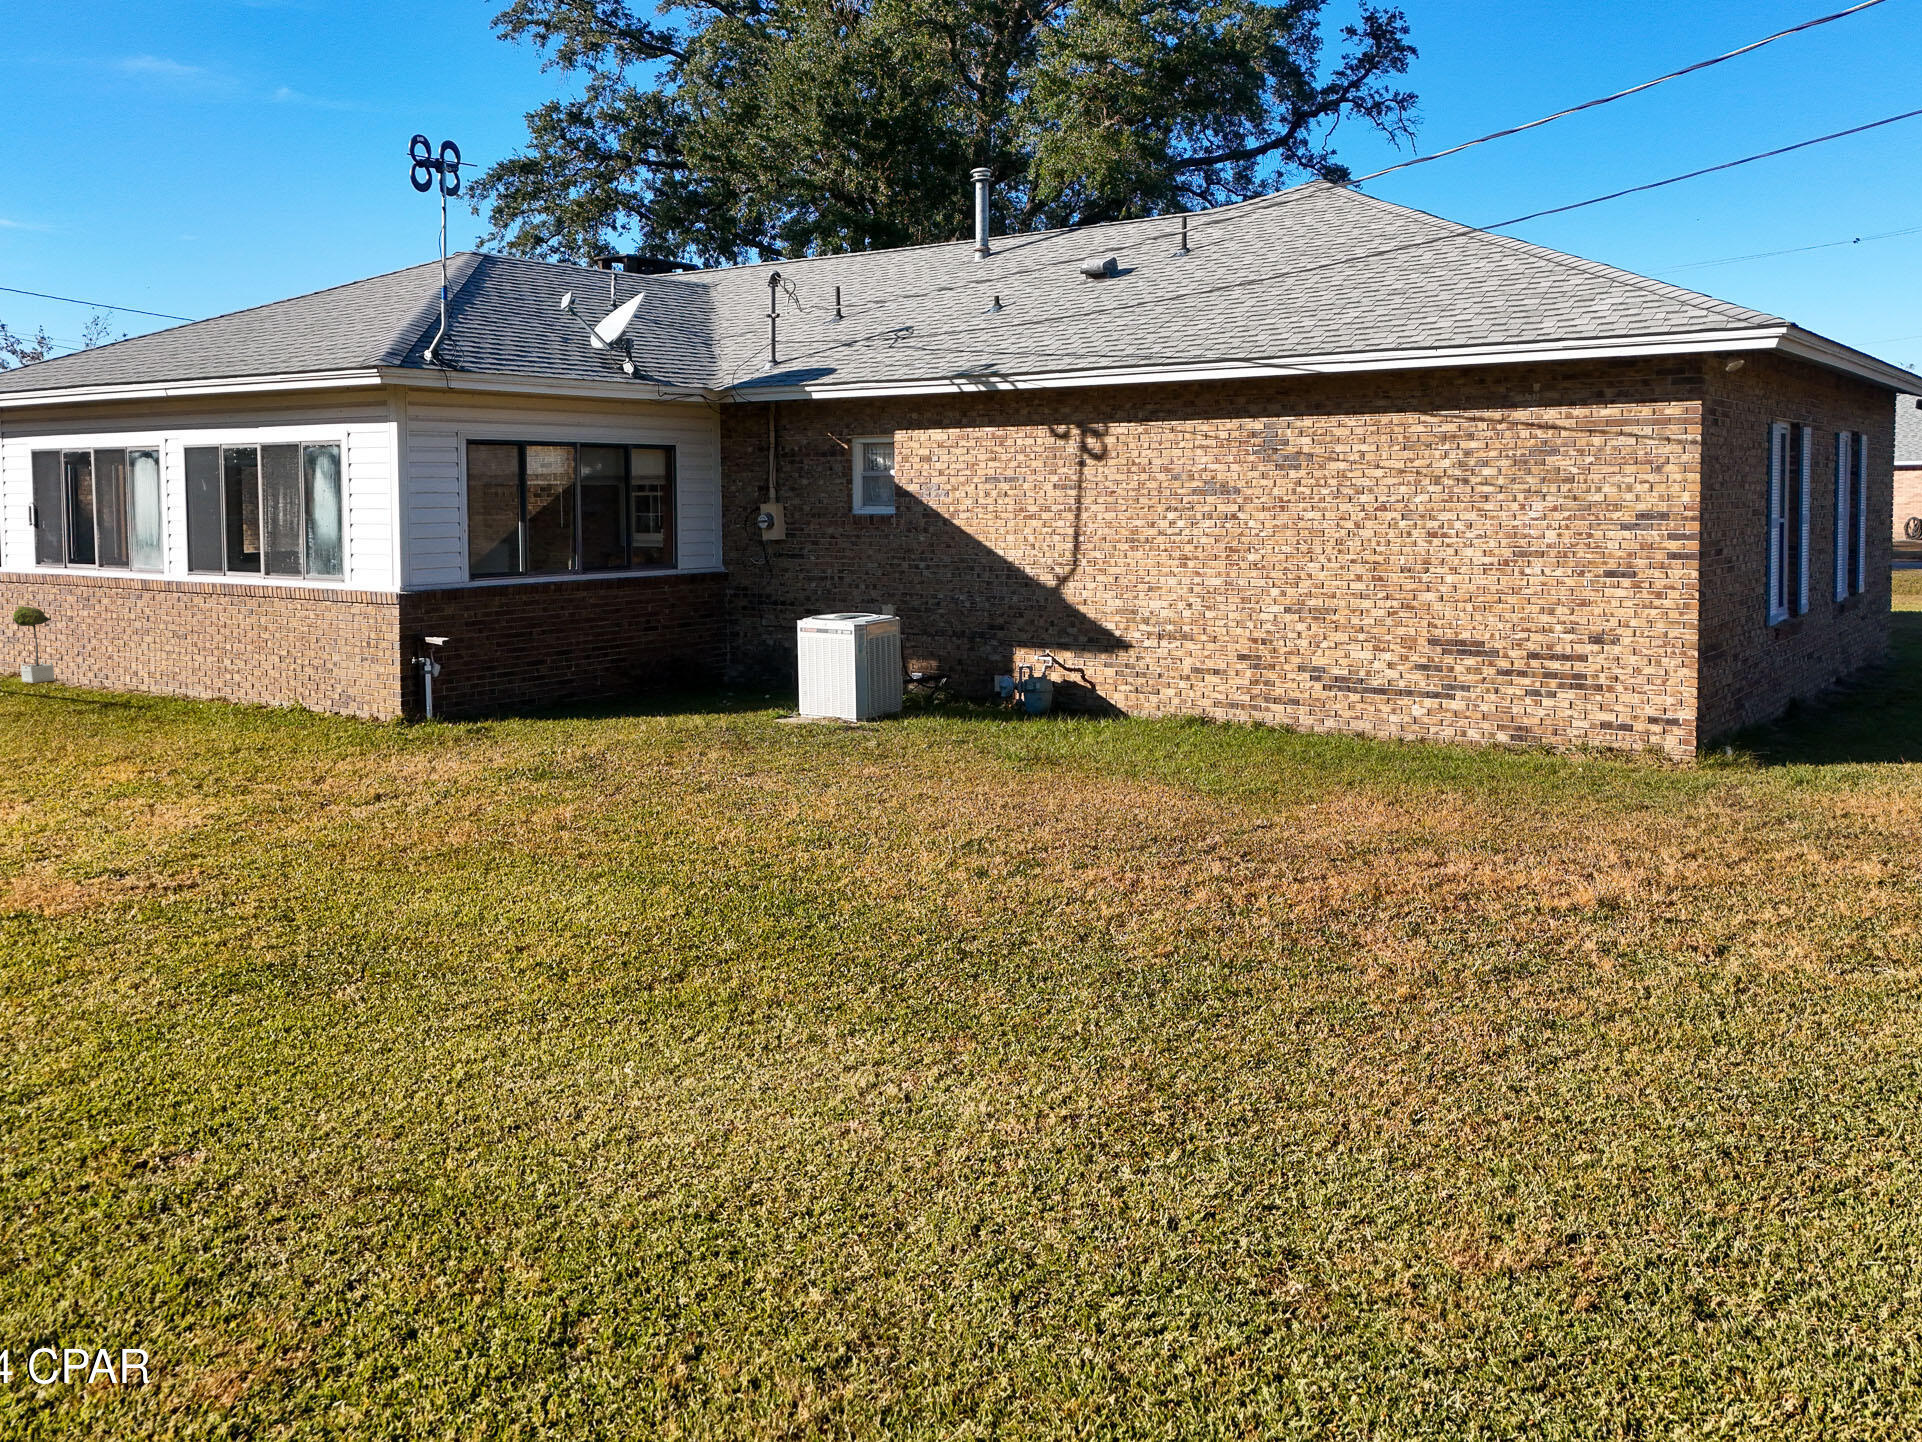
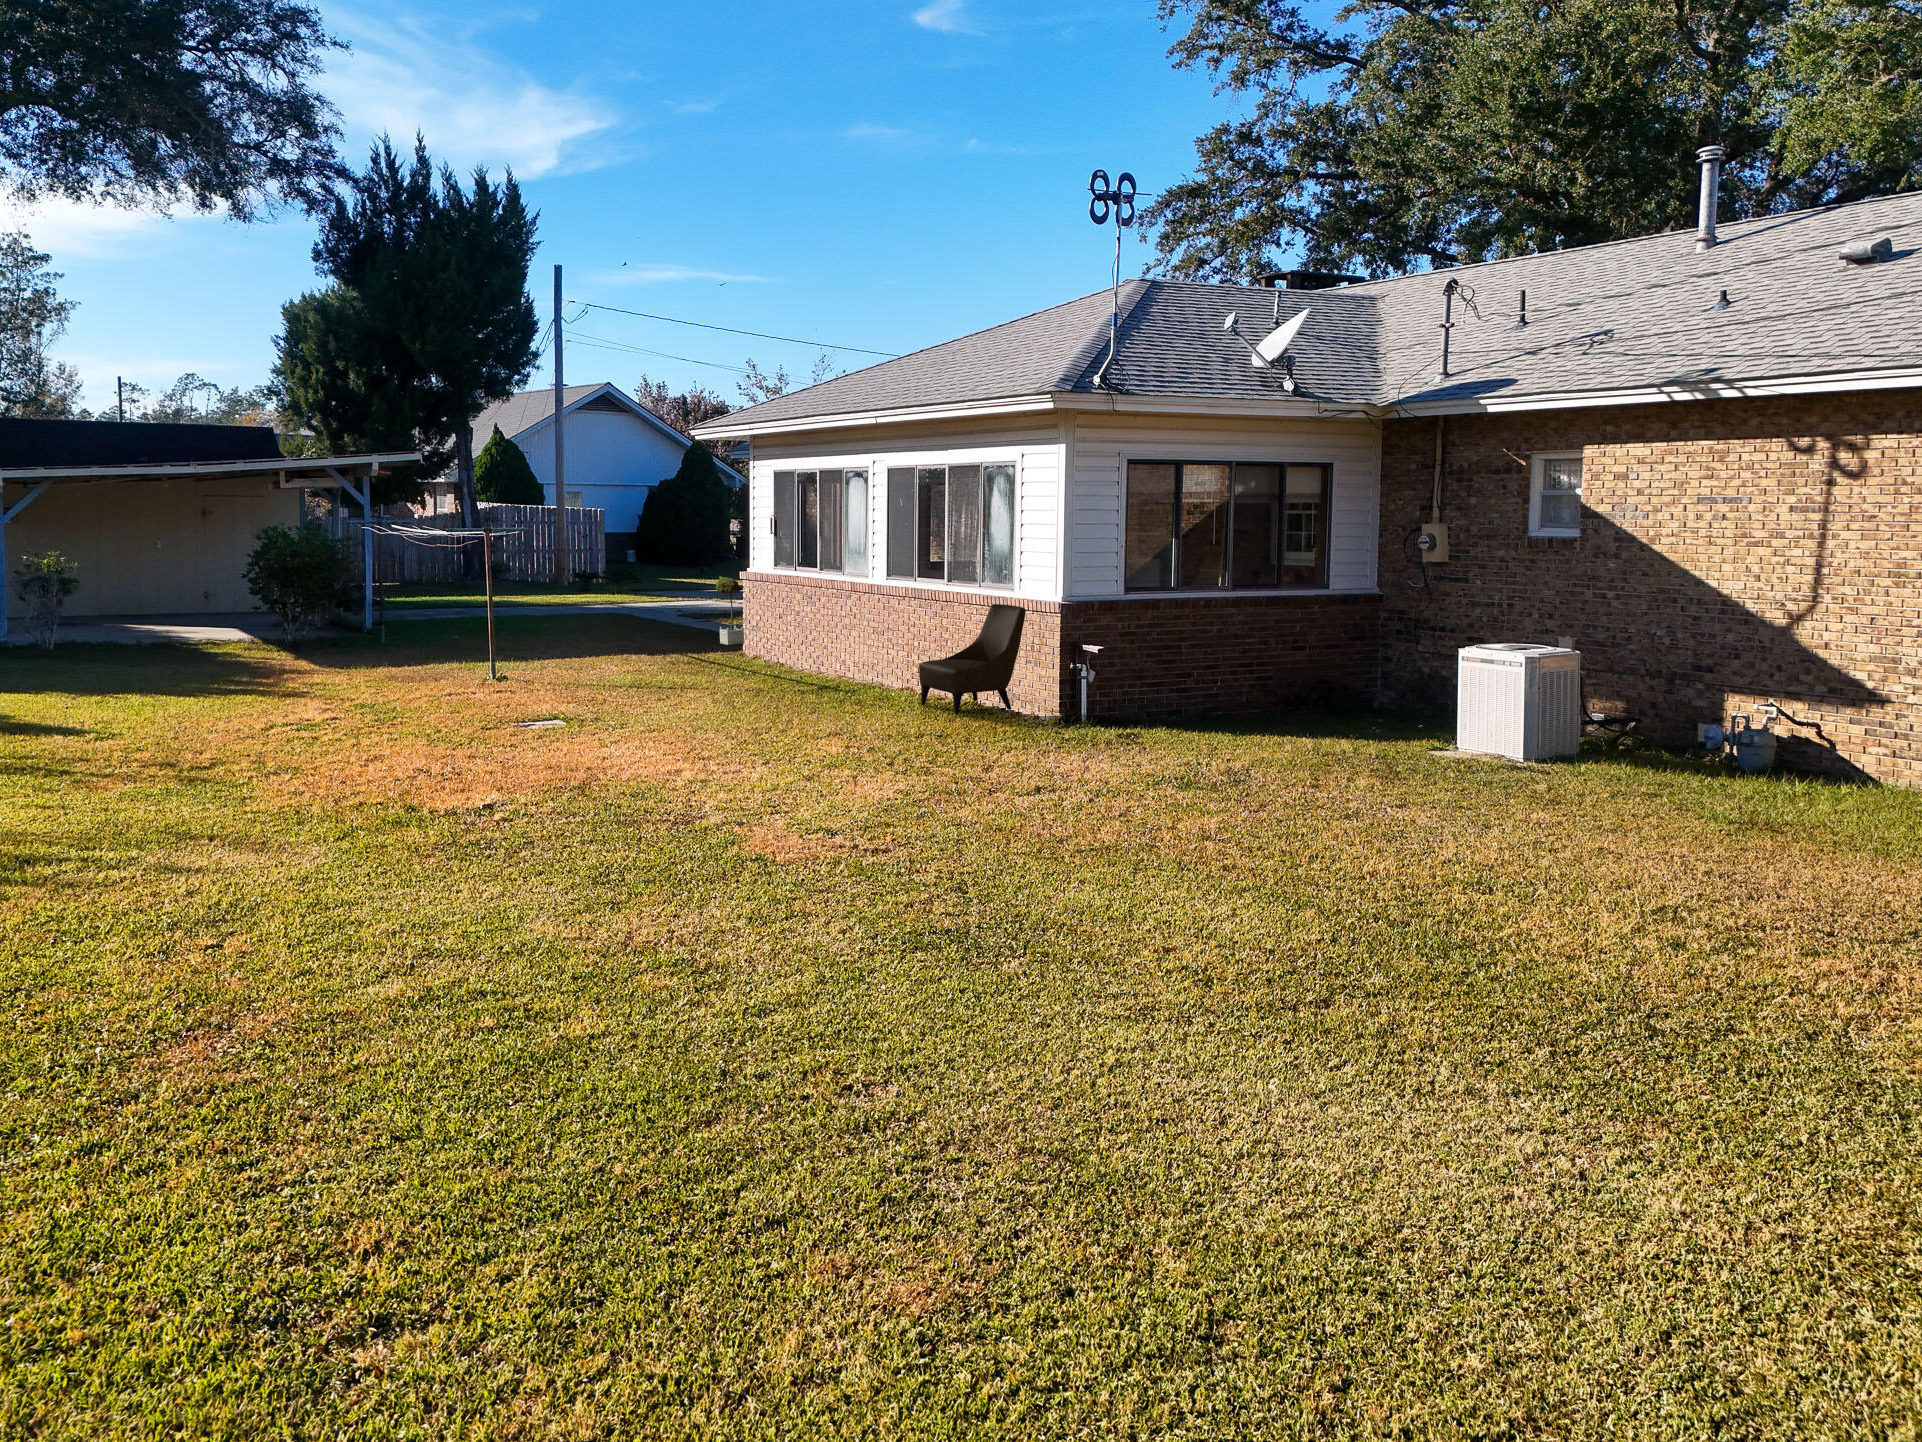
chair: none [266,622,385,739] -> present [919,604,1026,715]

